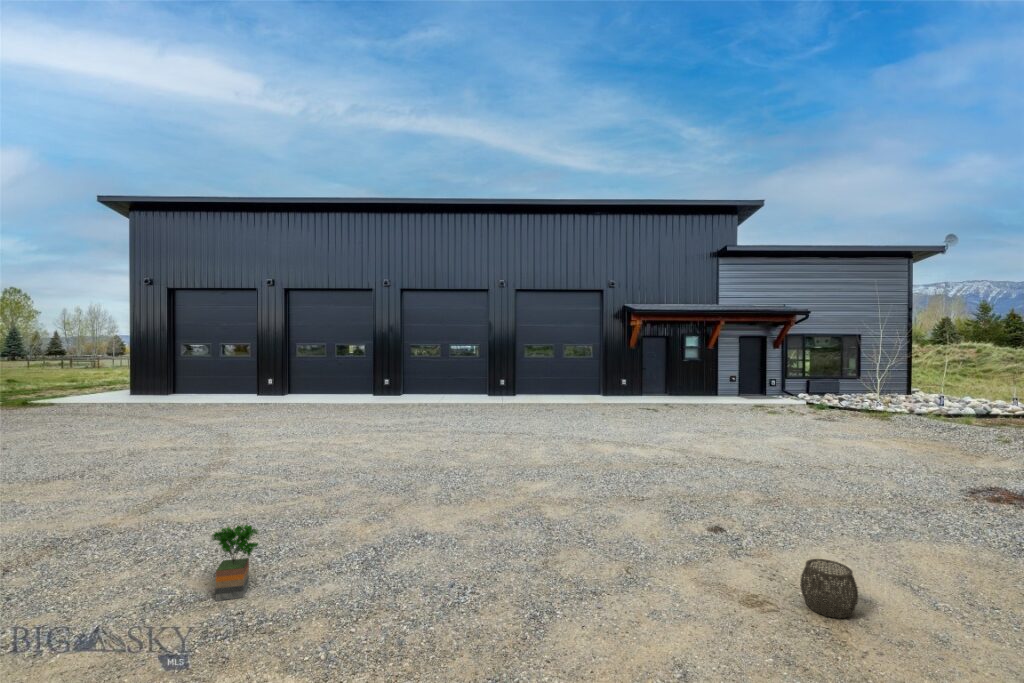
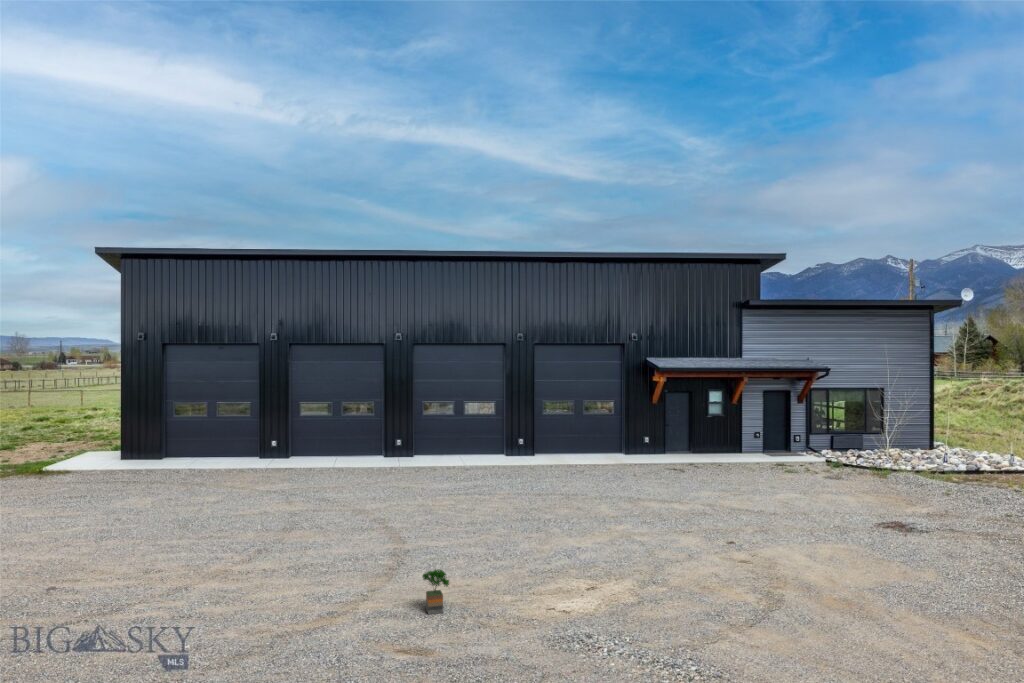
woven basket: present [800,559,858,618] -> none [773,585,804,618]

